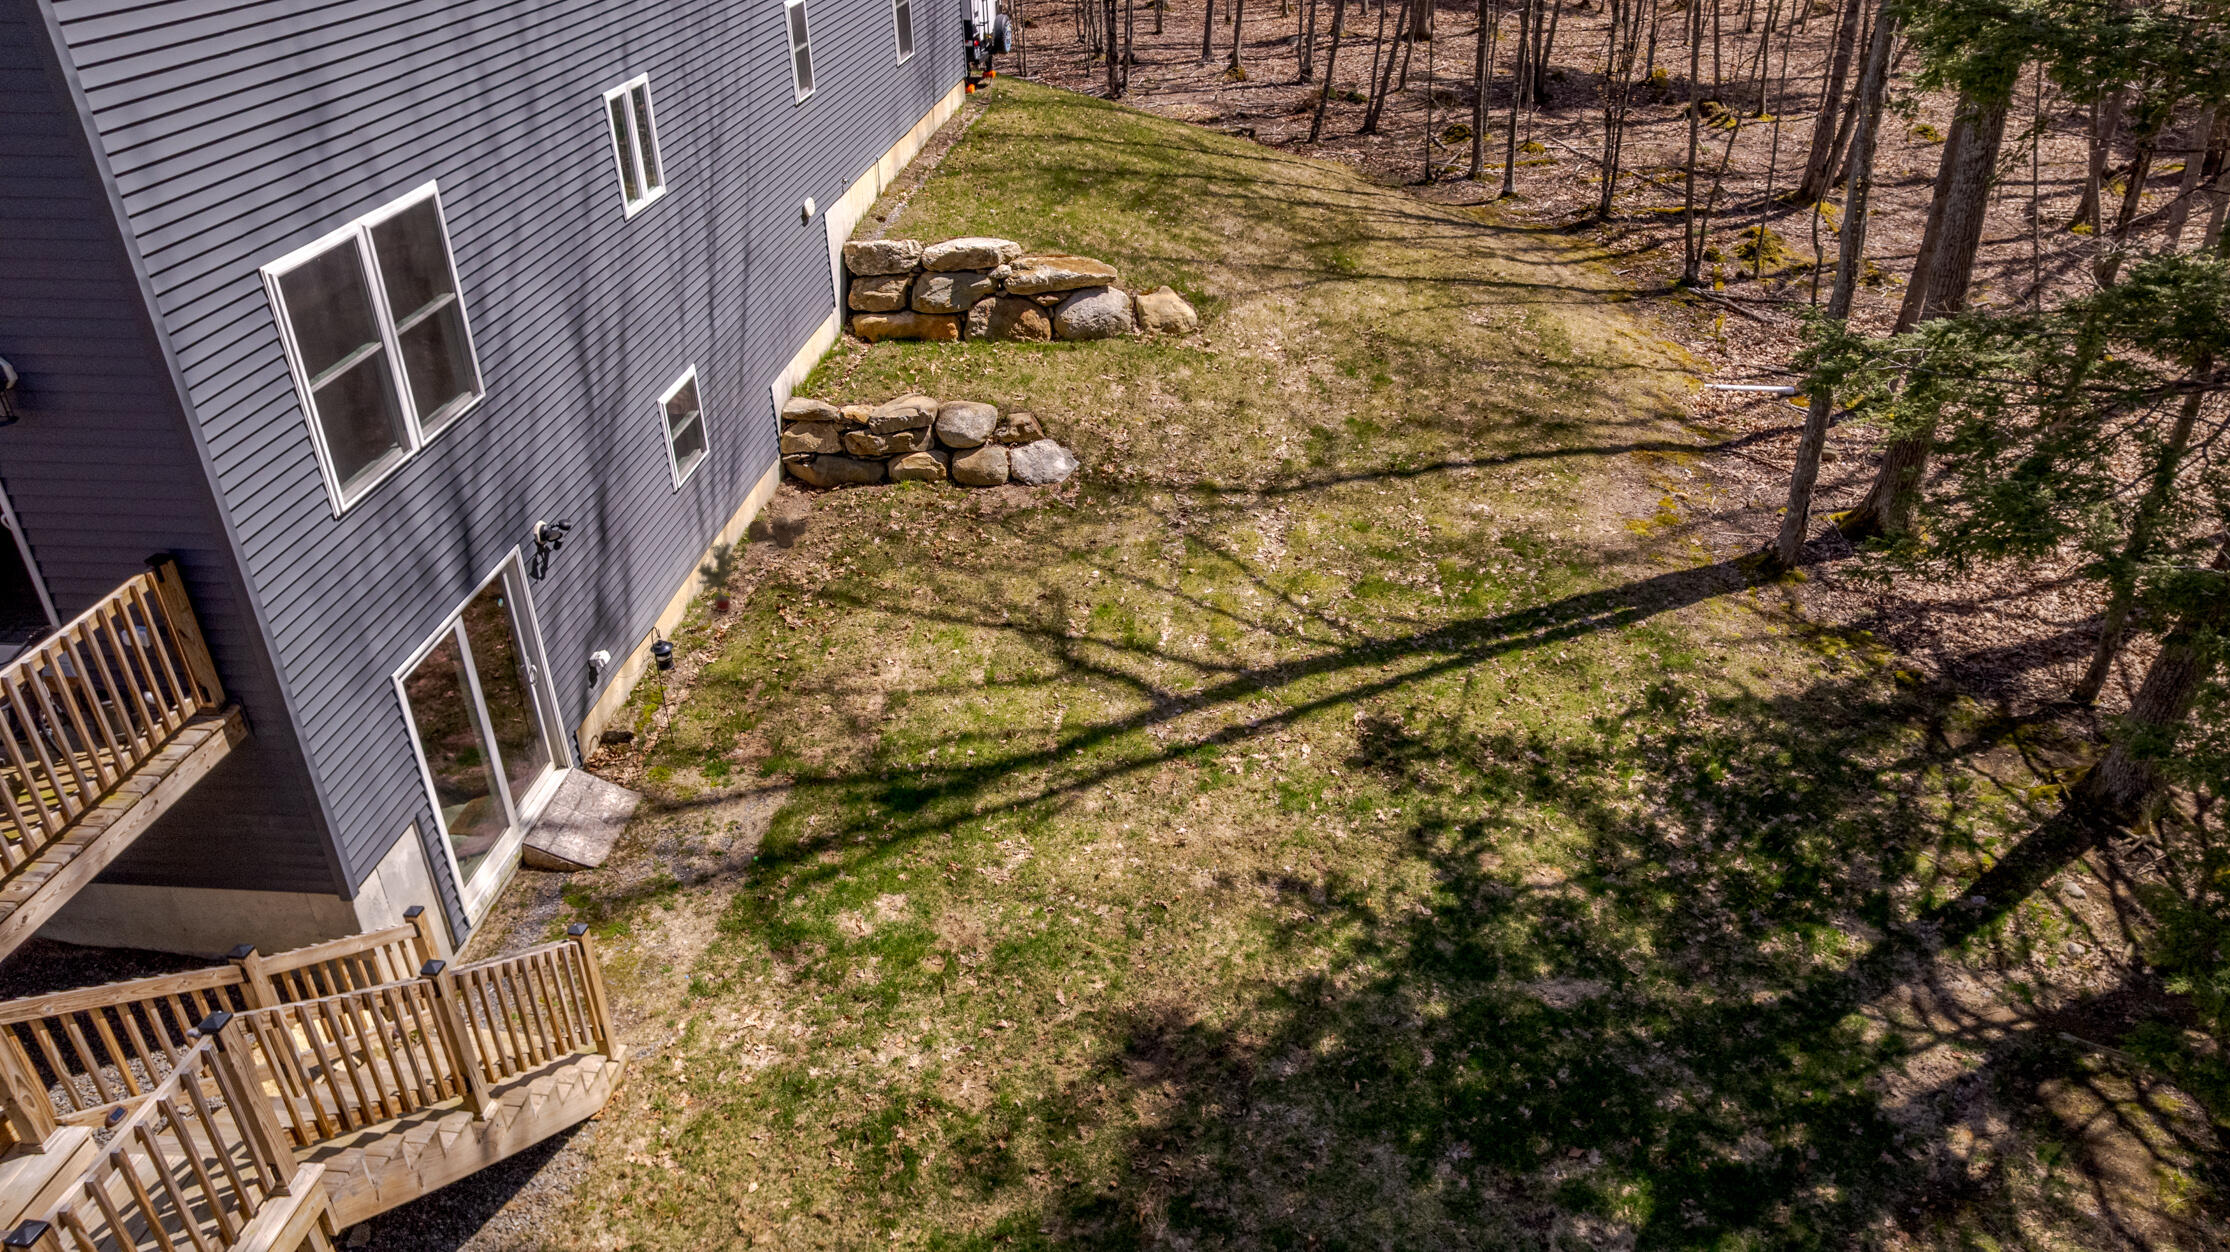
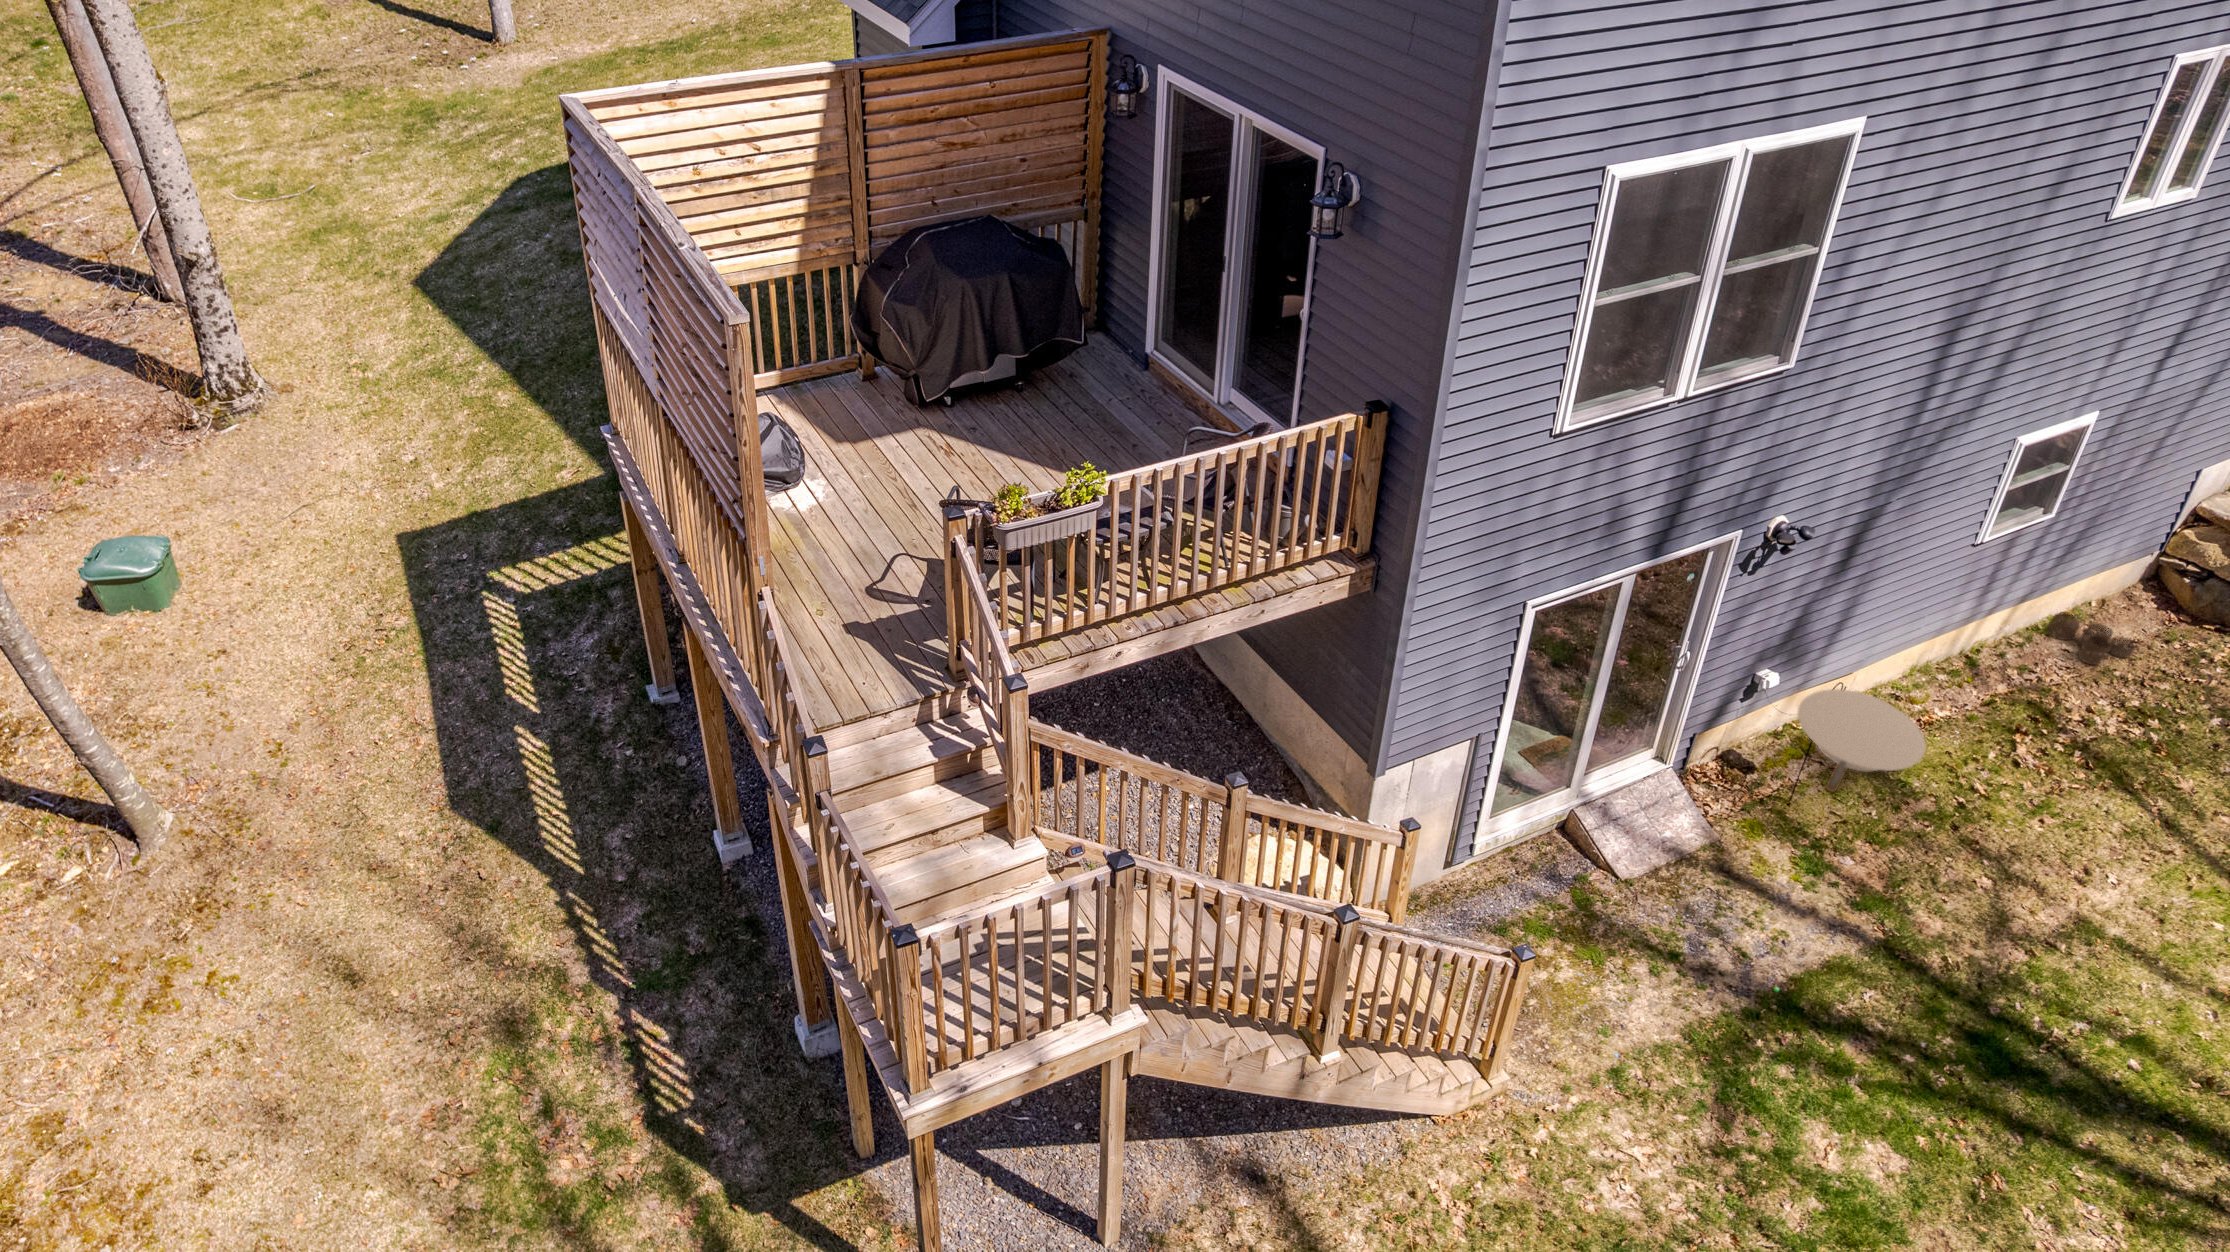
potted tree: present [697,543,735,611] -> none [1938,617,2011,697]
round table: none [635,634,737,717] -> present [1798,689,1926,792]

